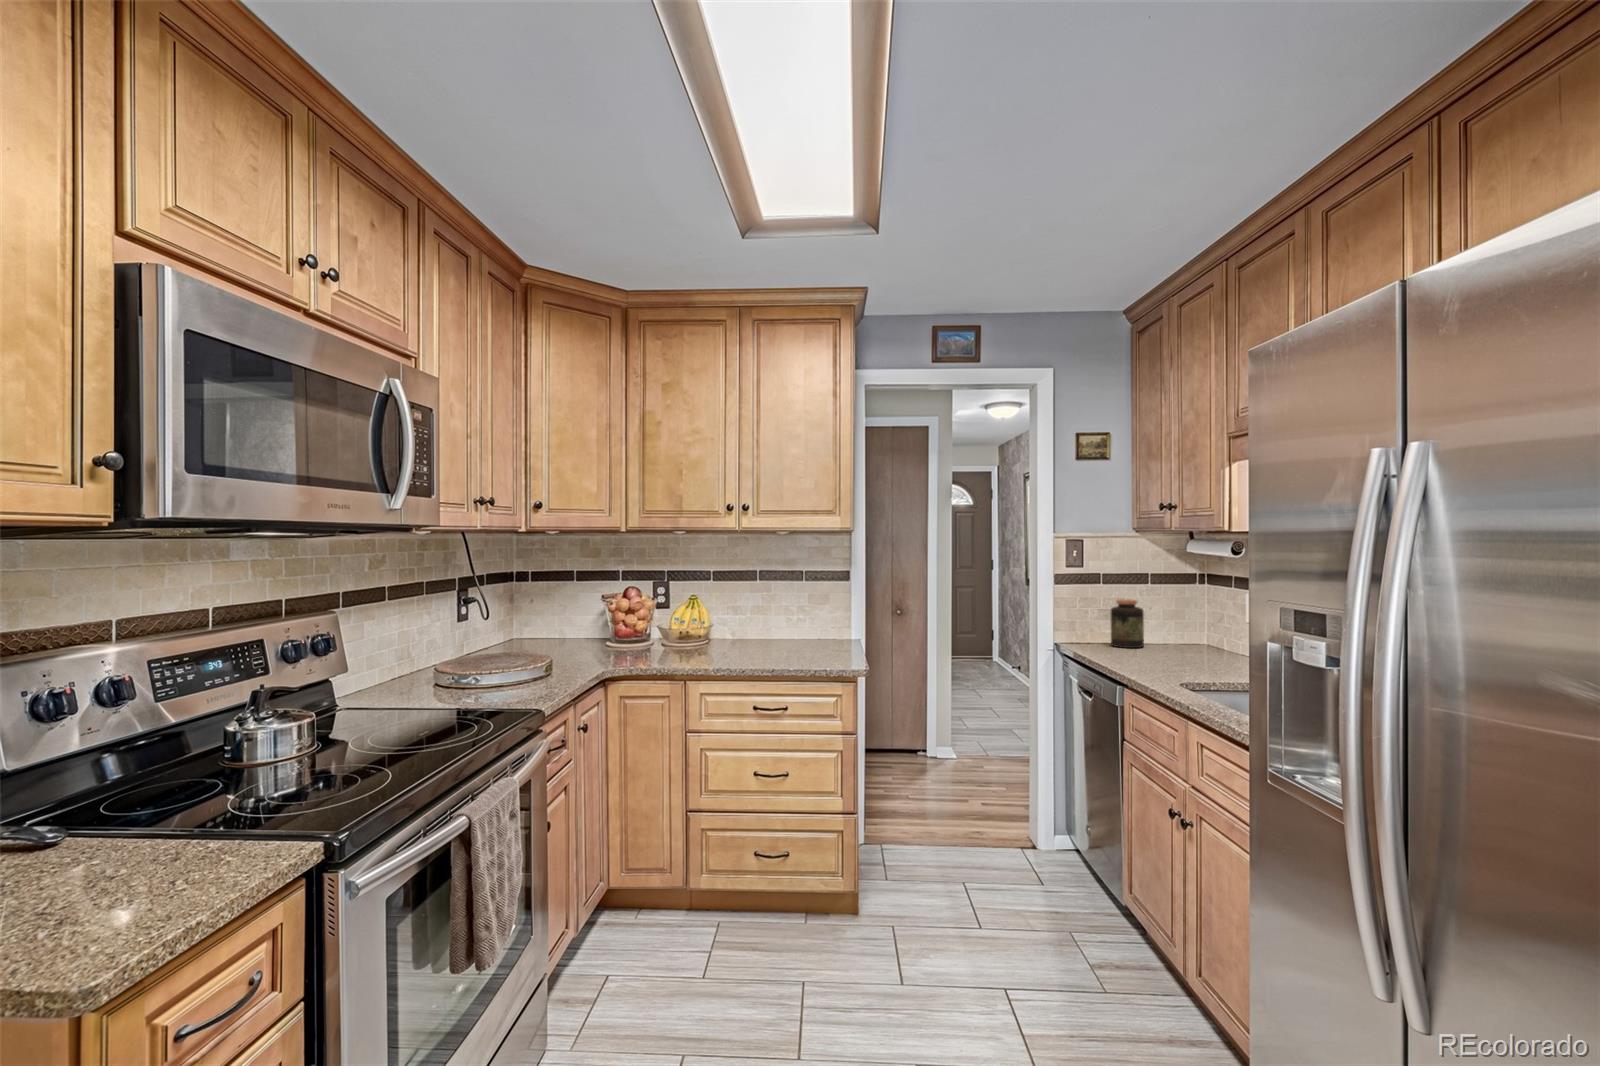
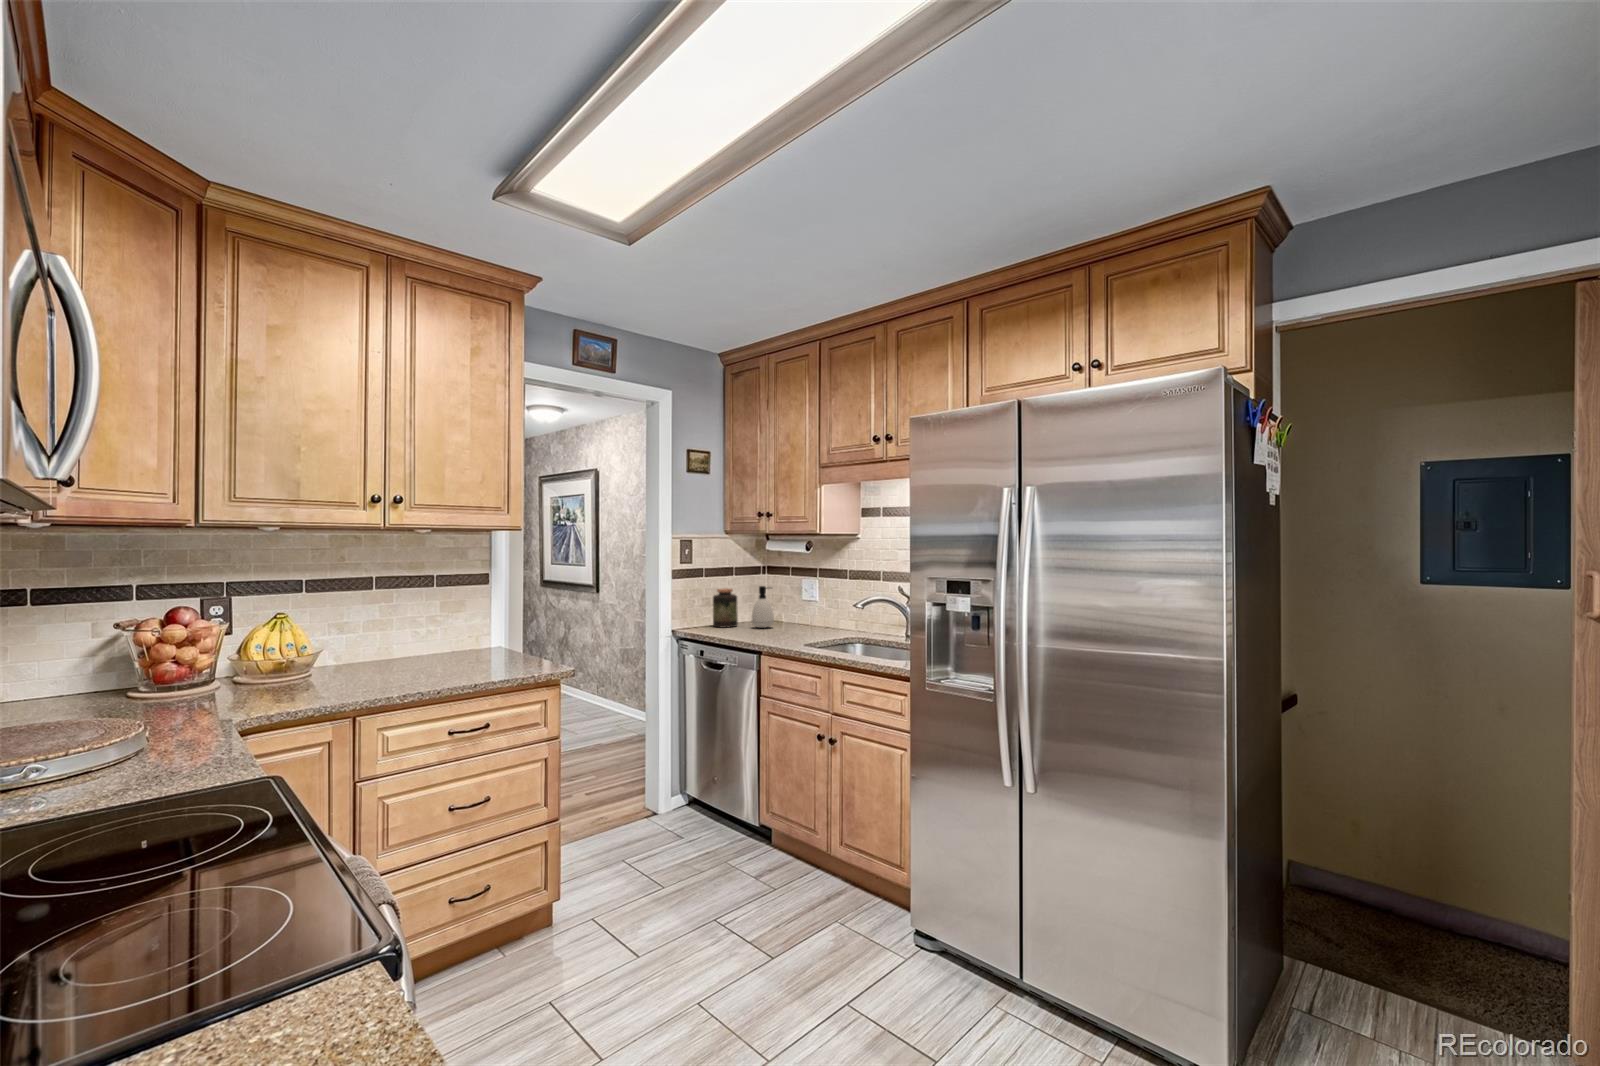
soap dispenser: none [1153,599,1185,653] -> present [752,586,774,628]

